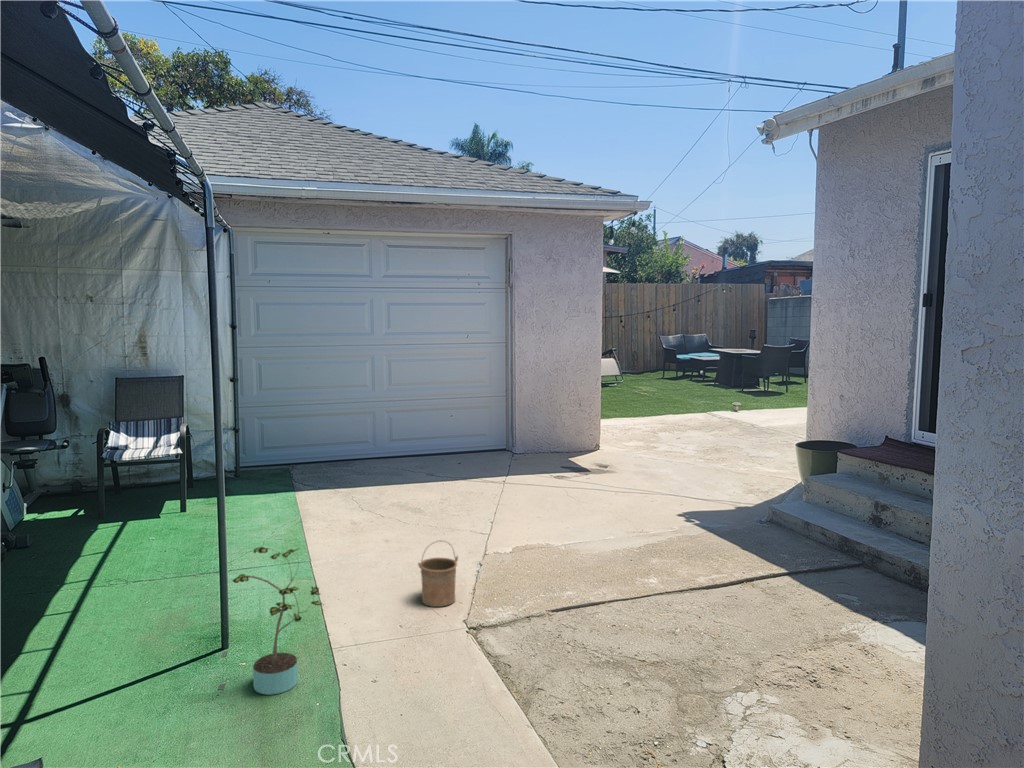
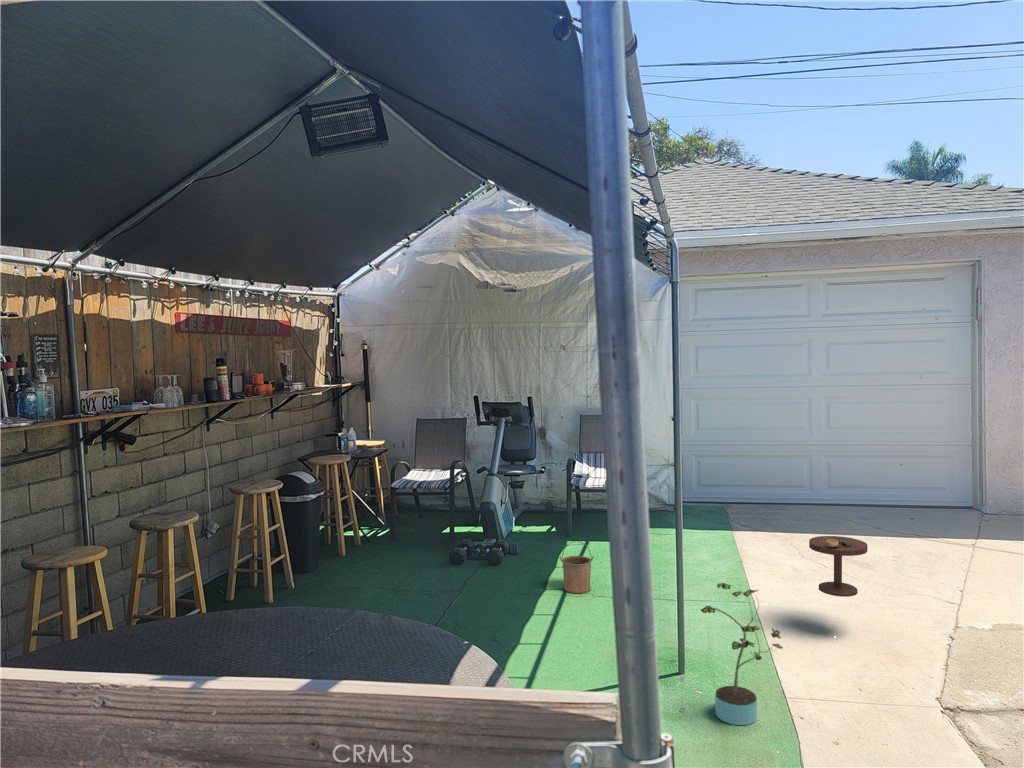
side table: none [358,484,410,581] -> present [809,536,868,597]
bucket: present [418,544,458,607] -> present [560,542,594,594]

